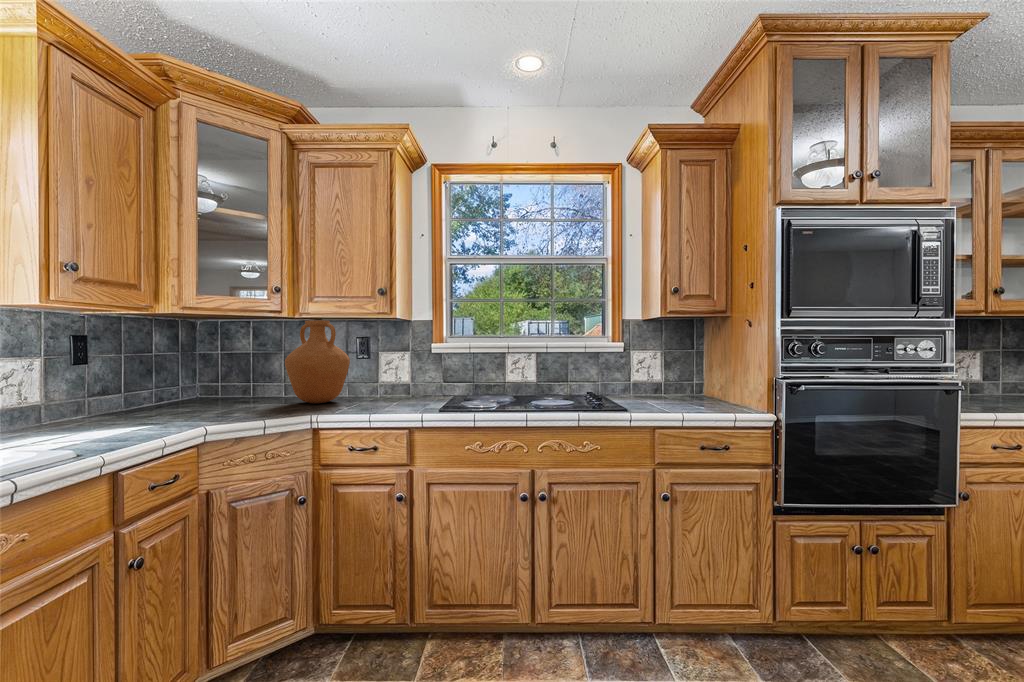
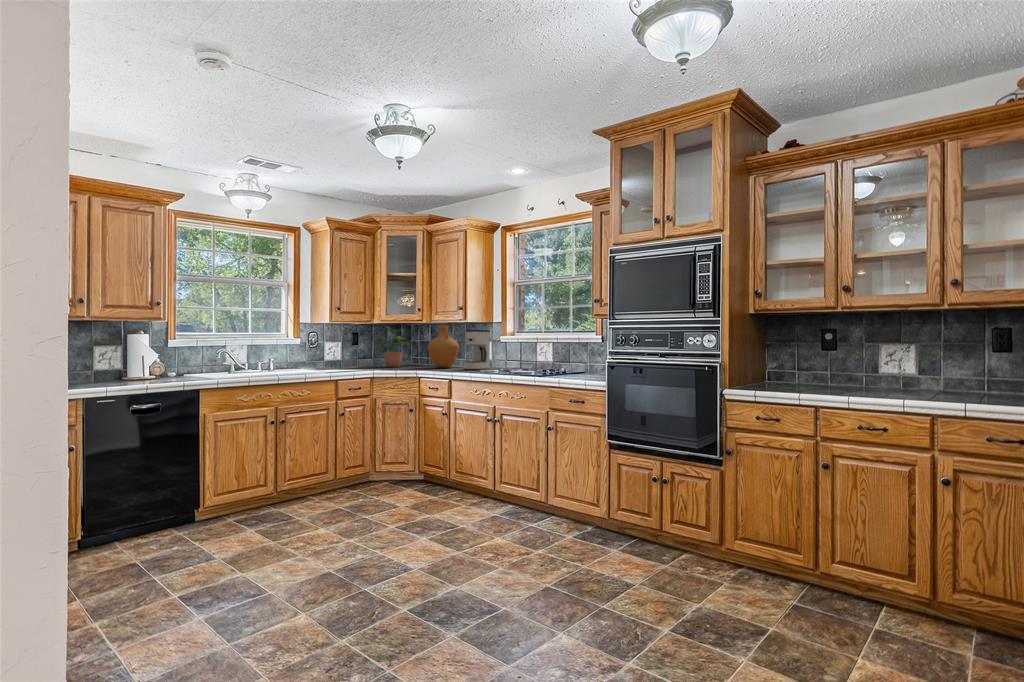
potted plant: none [141,319,239,412] -> present [379,327,410,367]
coffee maker: none [380,330,423,403] -> present [464,330,490,370]

